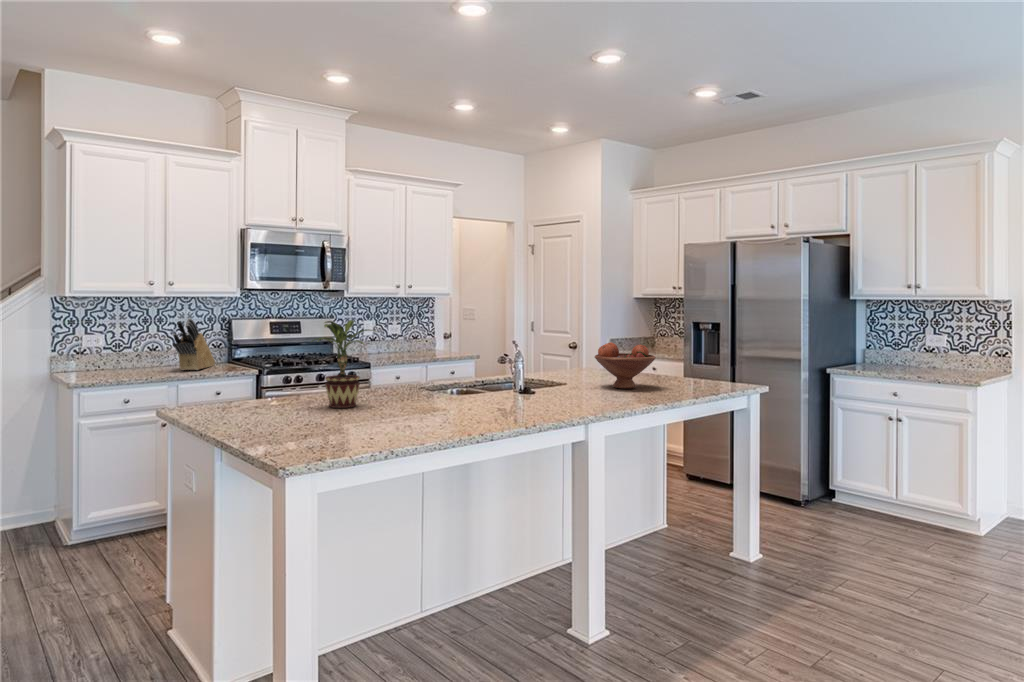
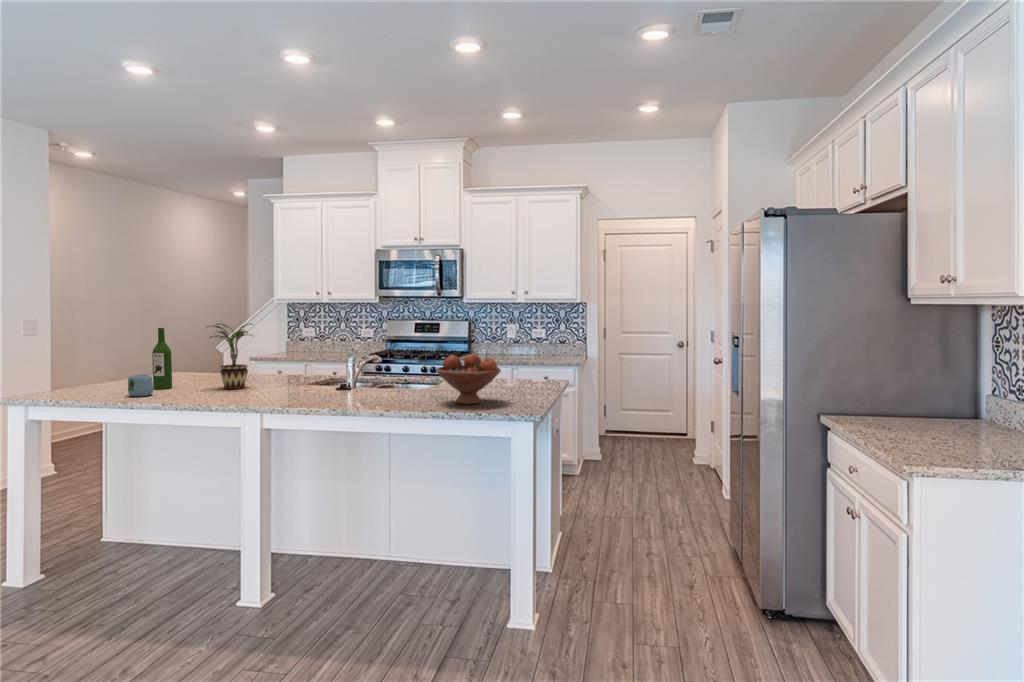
knife block: present [173,318,215,370] -> none [318,319,362,357]
wine bottle: none [237,329,264,420] -> present [152,328,172,389]
mug: none [265,396,311,428] -> present [128,375,153,396]

